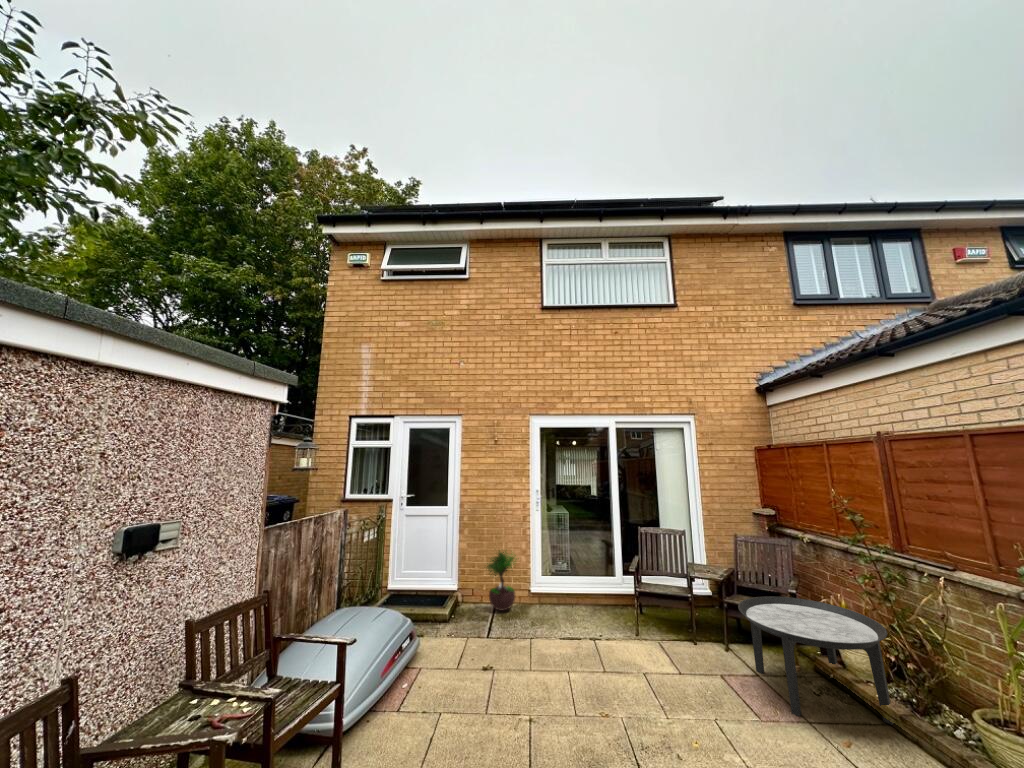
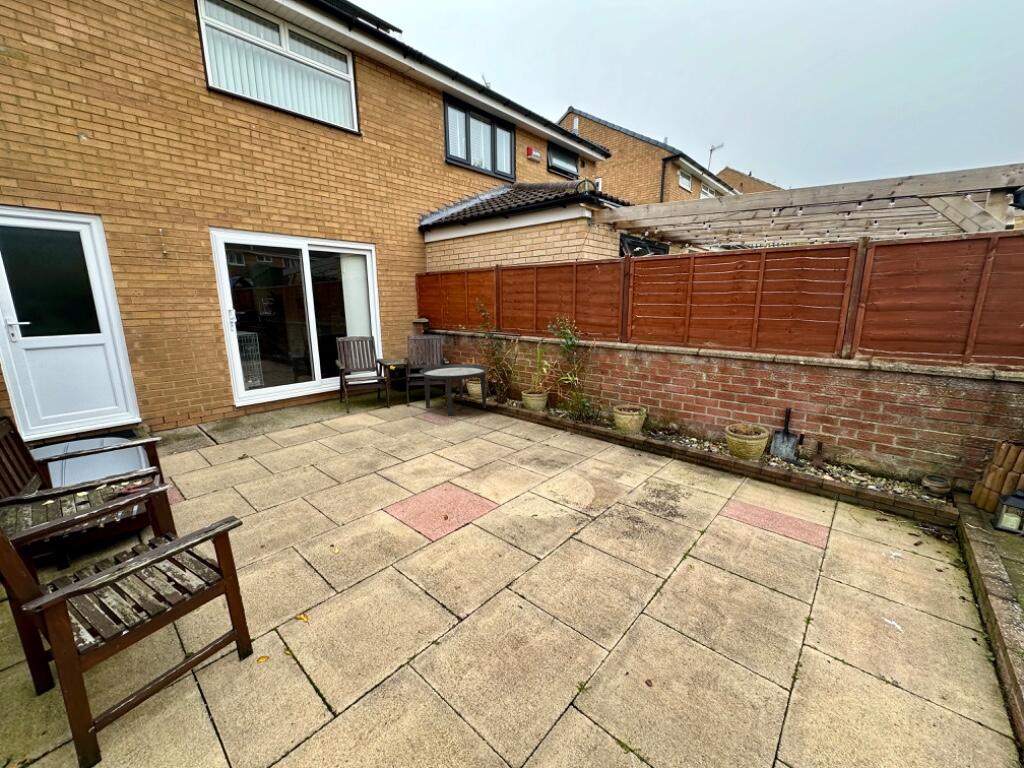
potted tree: present [487,551,515,611] -> none [181,368,224,428]

